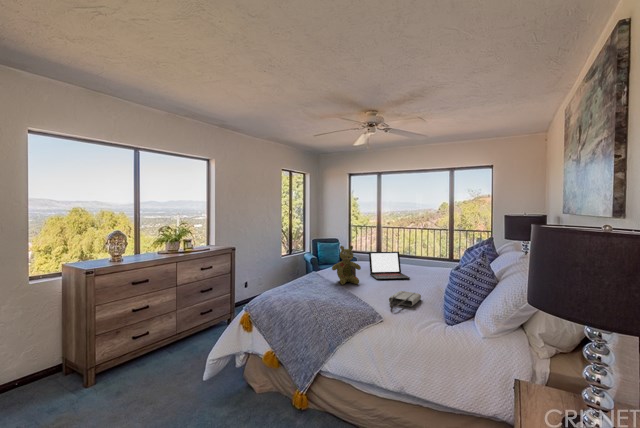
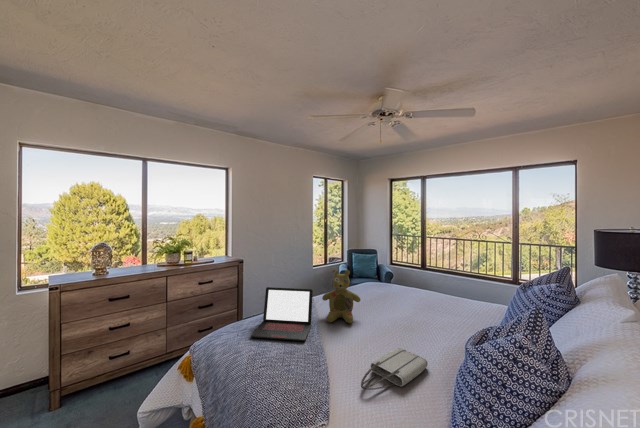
laptop: present [369,252,410,279] -> present [251,287,313,341]

